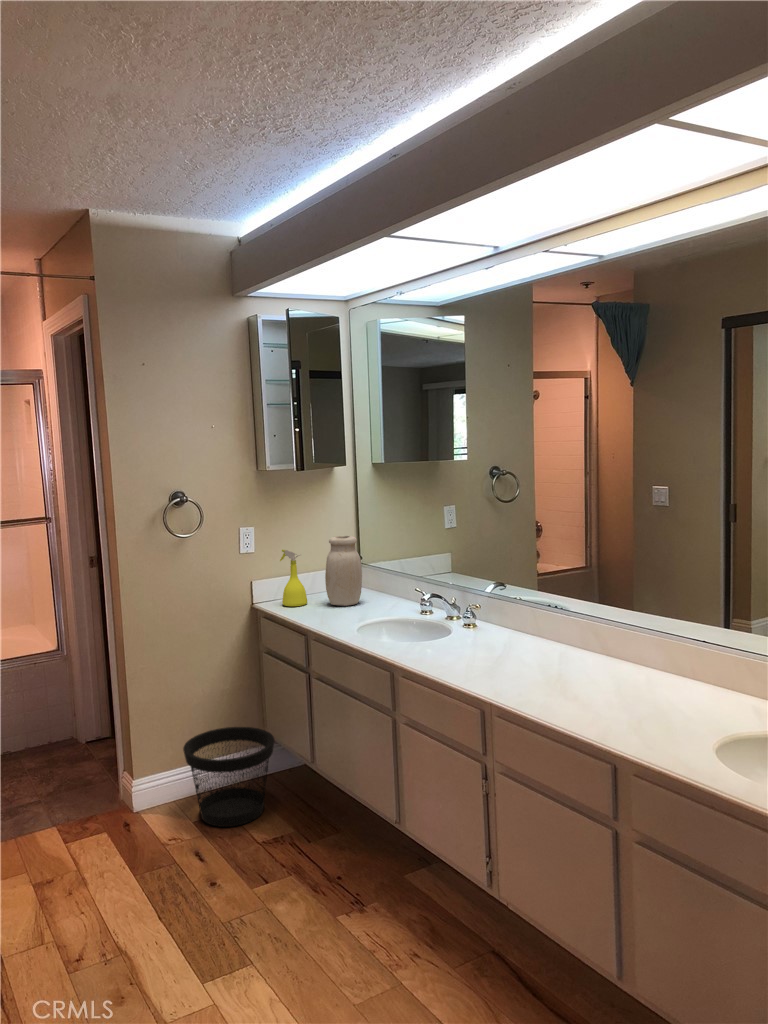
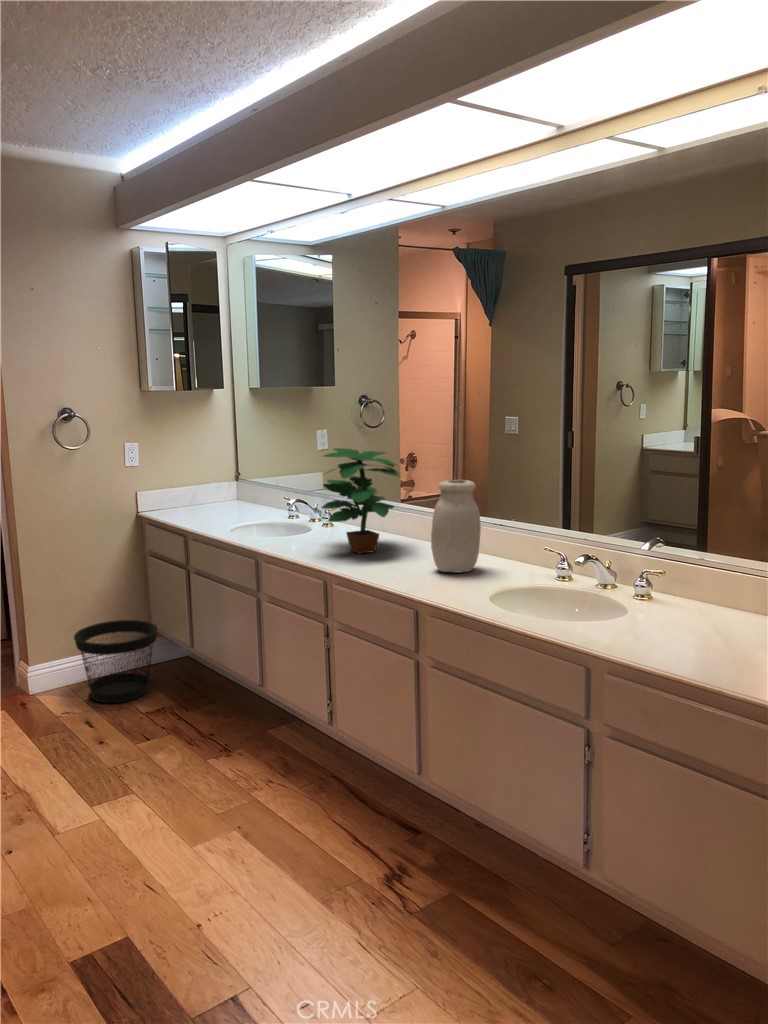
jar: present [325,536,362,606] -> present [431,480,481,573]
potted plant: none [469,542,573,674] -> present [322,448,400,554]
spray bottle: present [280,550,307,607] -> none [162,462,188,513]

